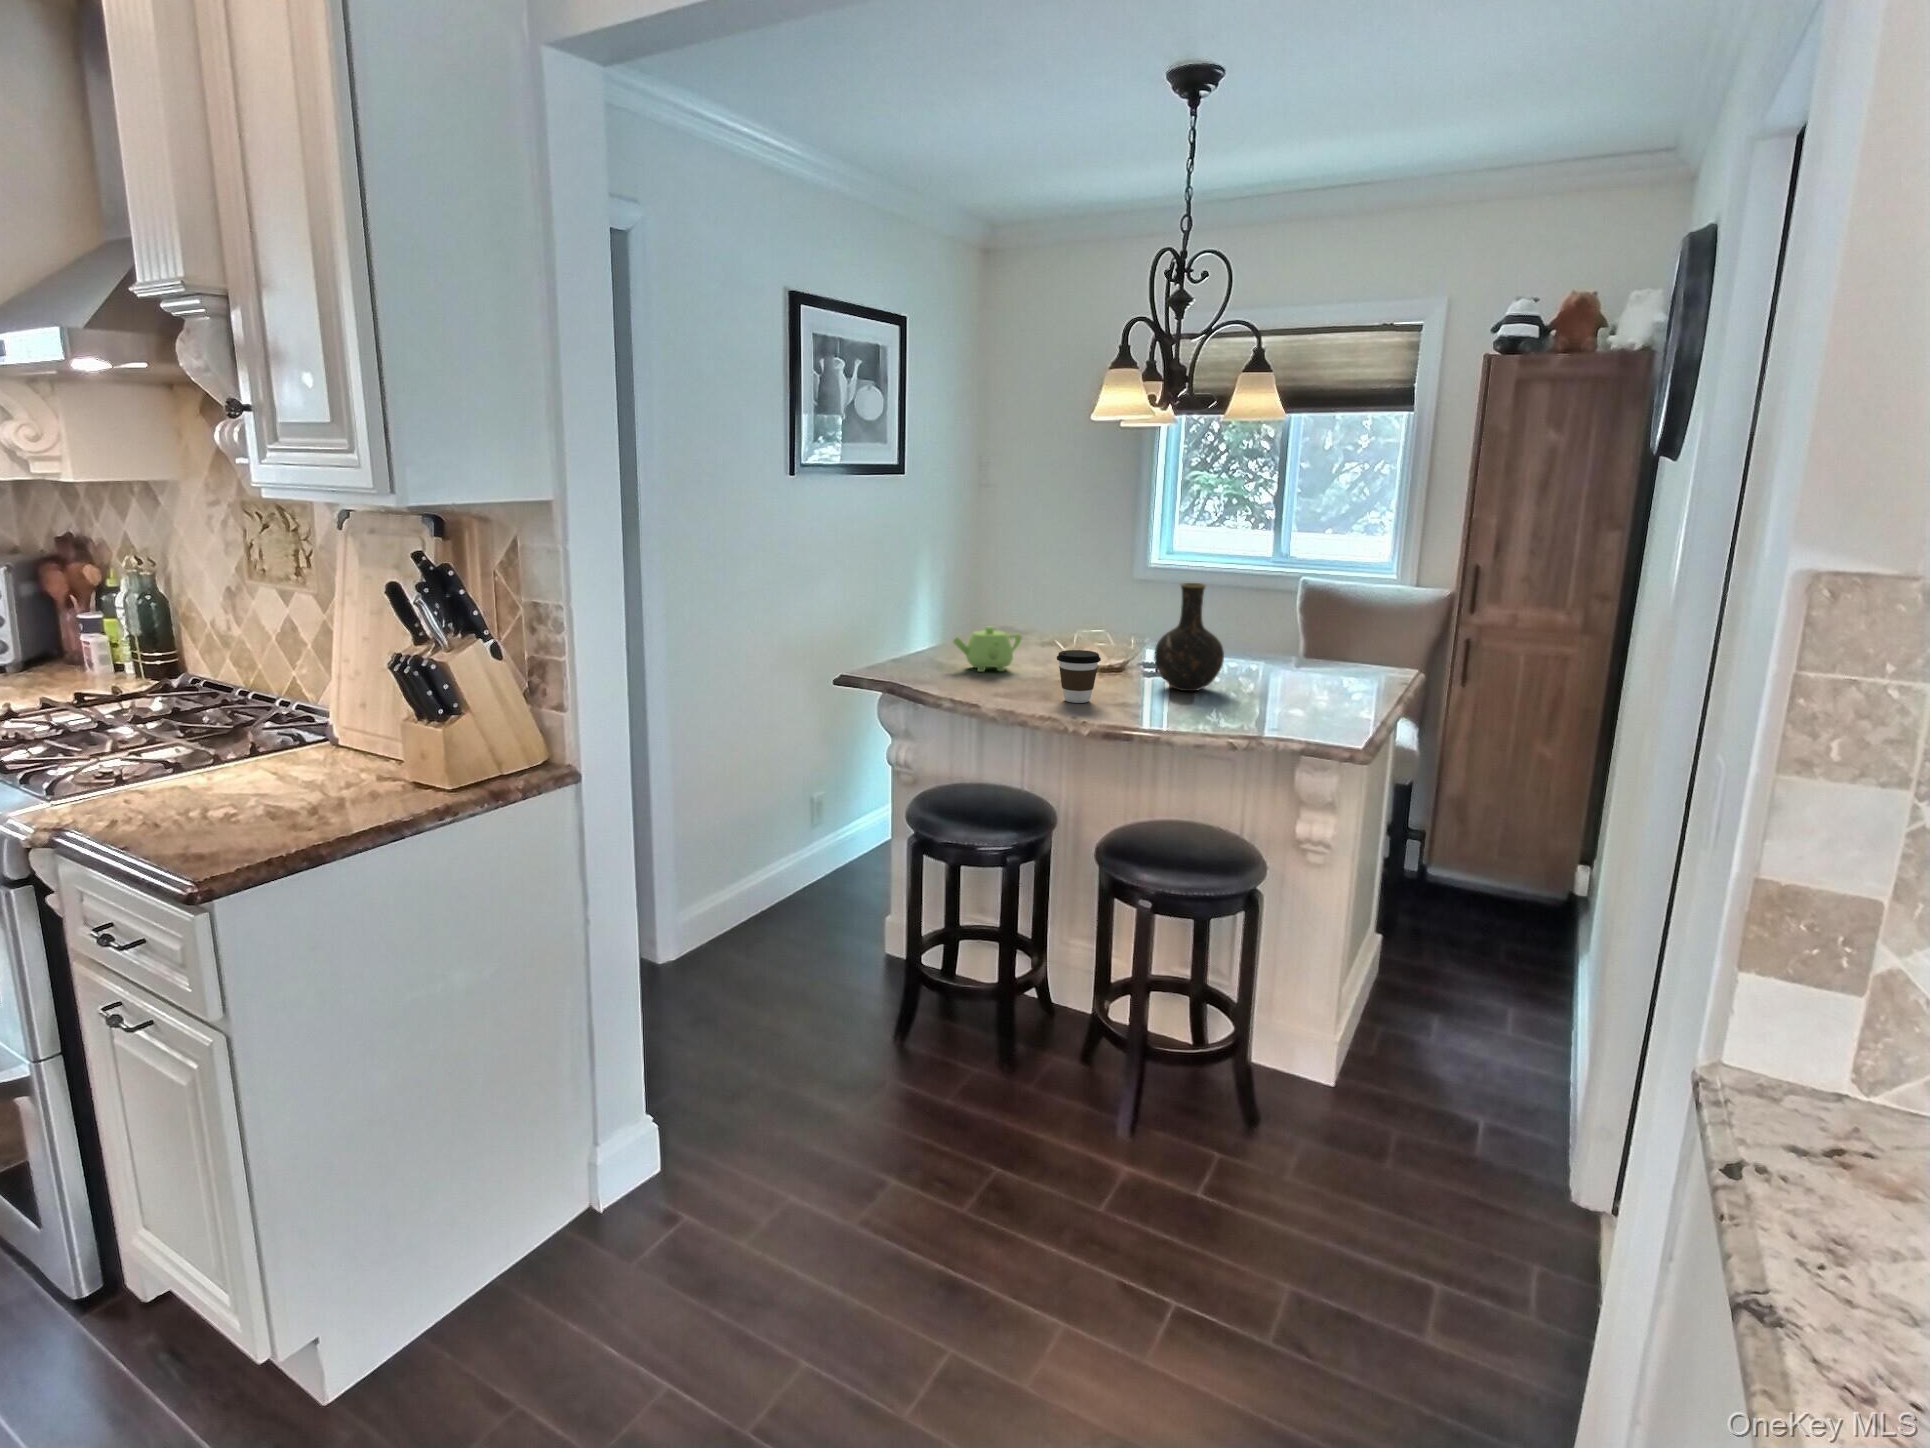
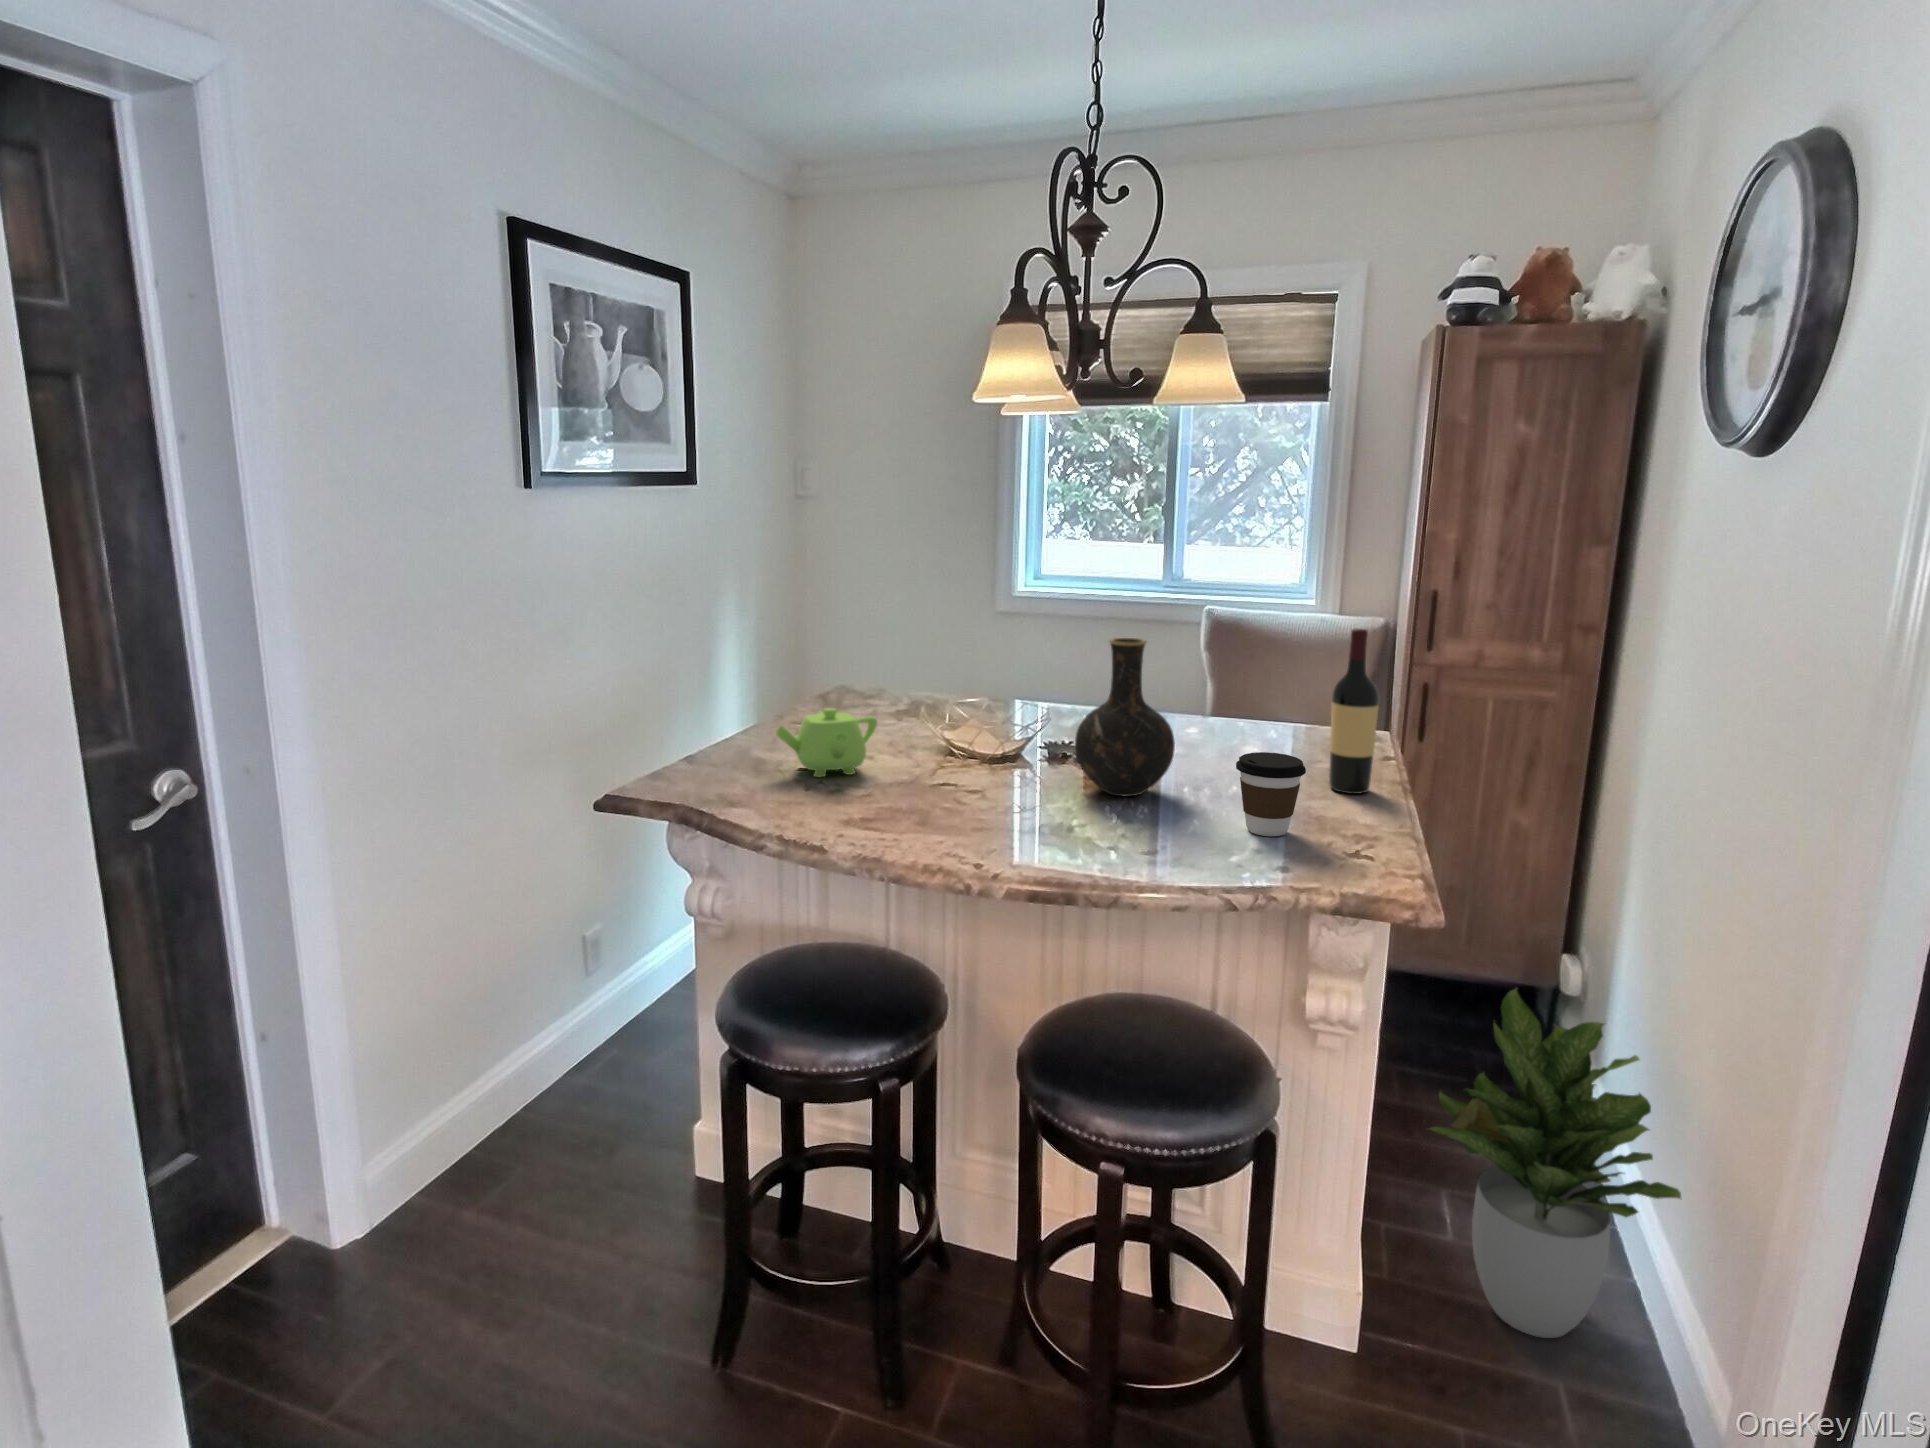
wine bottle: none [1339,581,1376,698] -> present [1329,629,1379,794]
coffee cup: present [1057,650,1101,703] -> present [1236,752,1306,836]
potted plant: none [1392,843,1569,1088] -> present [1430,988,1681,1338]

